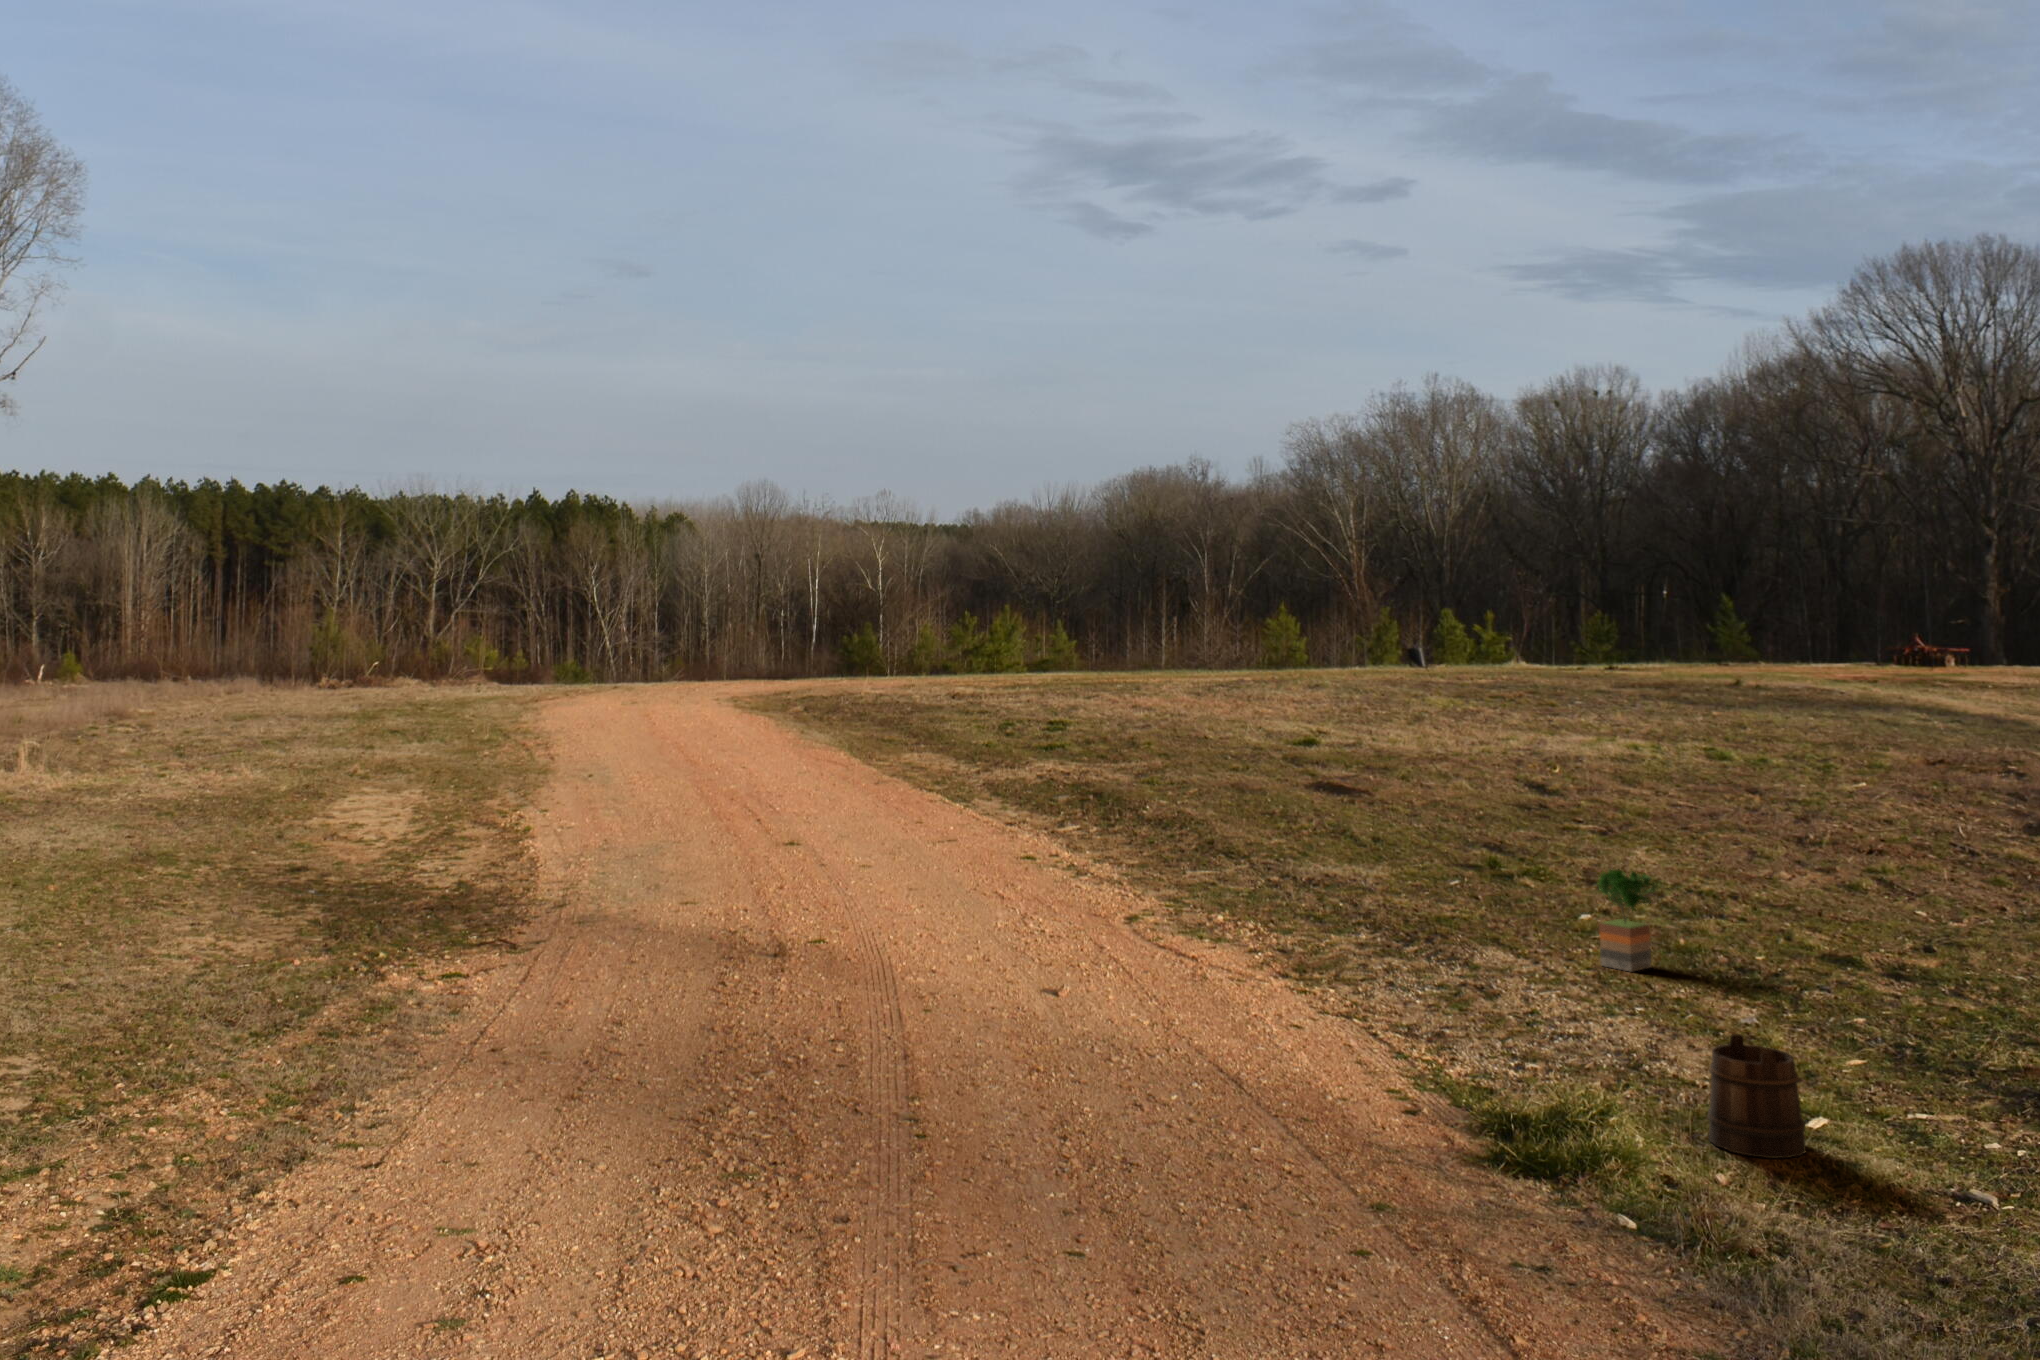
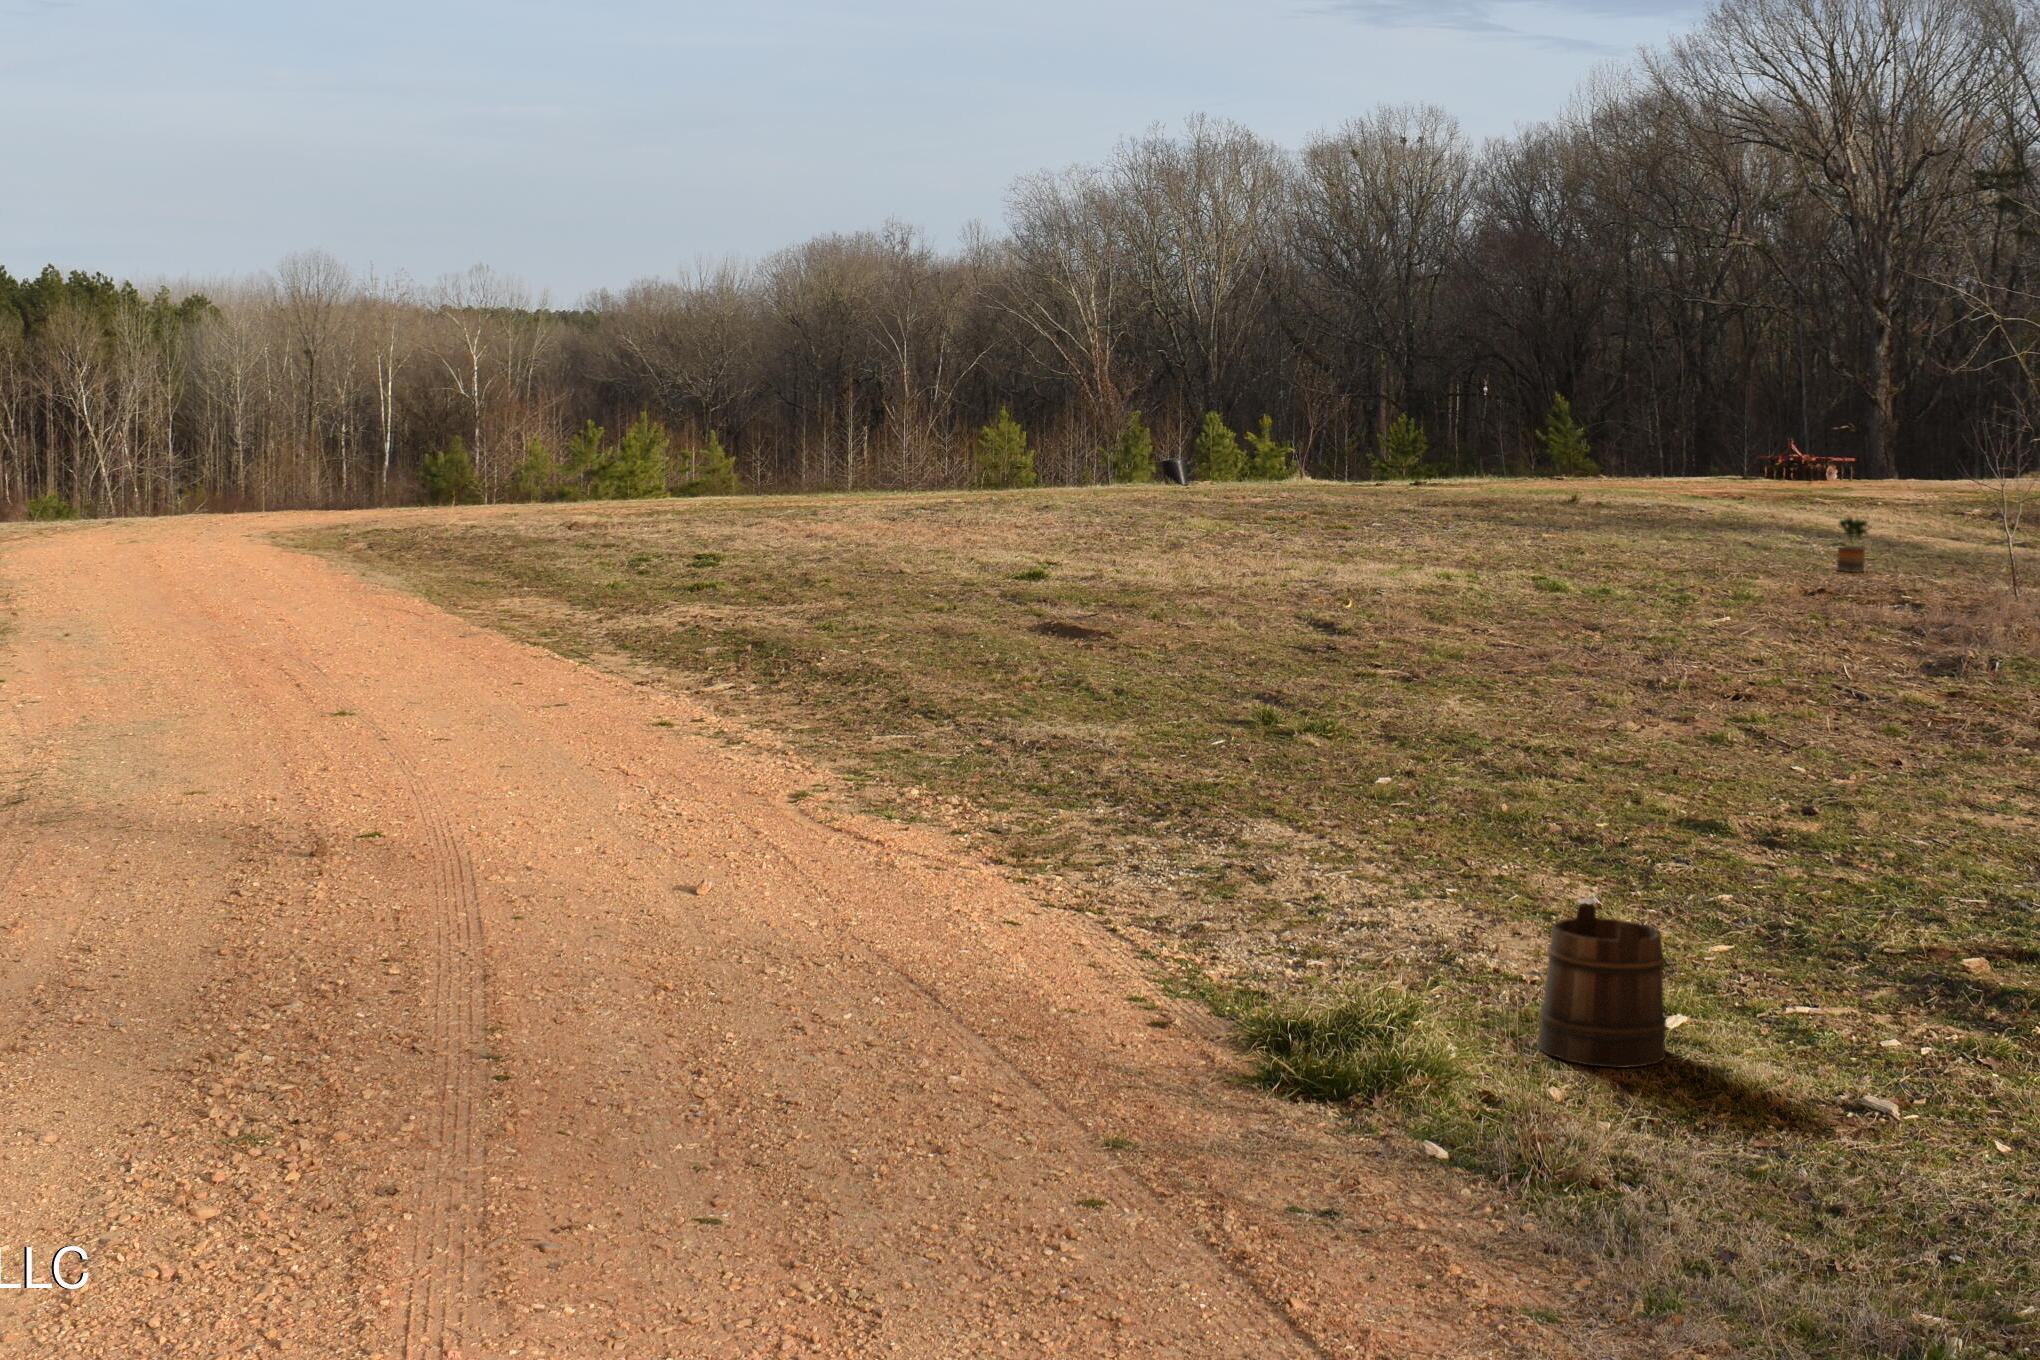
potted tree: present [1599,869,1658,972] -> present [1837,518,1872,572]

